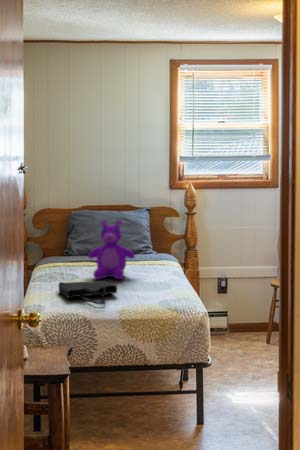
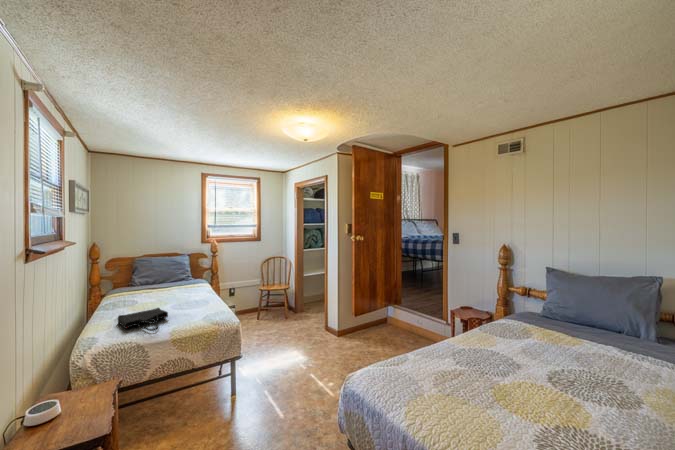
teddy bear: present [88,220,135,279] -> none [145,265,181,306]

